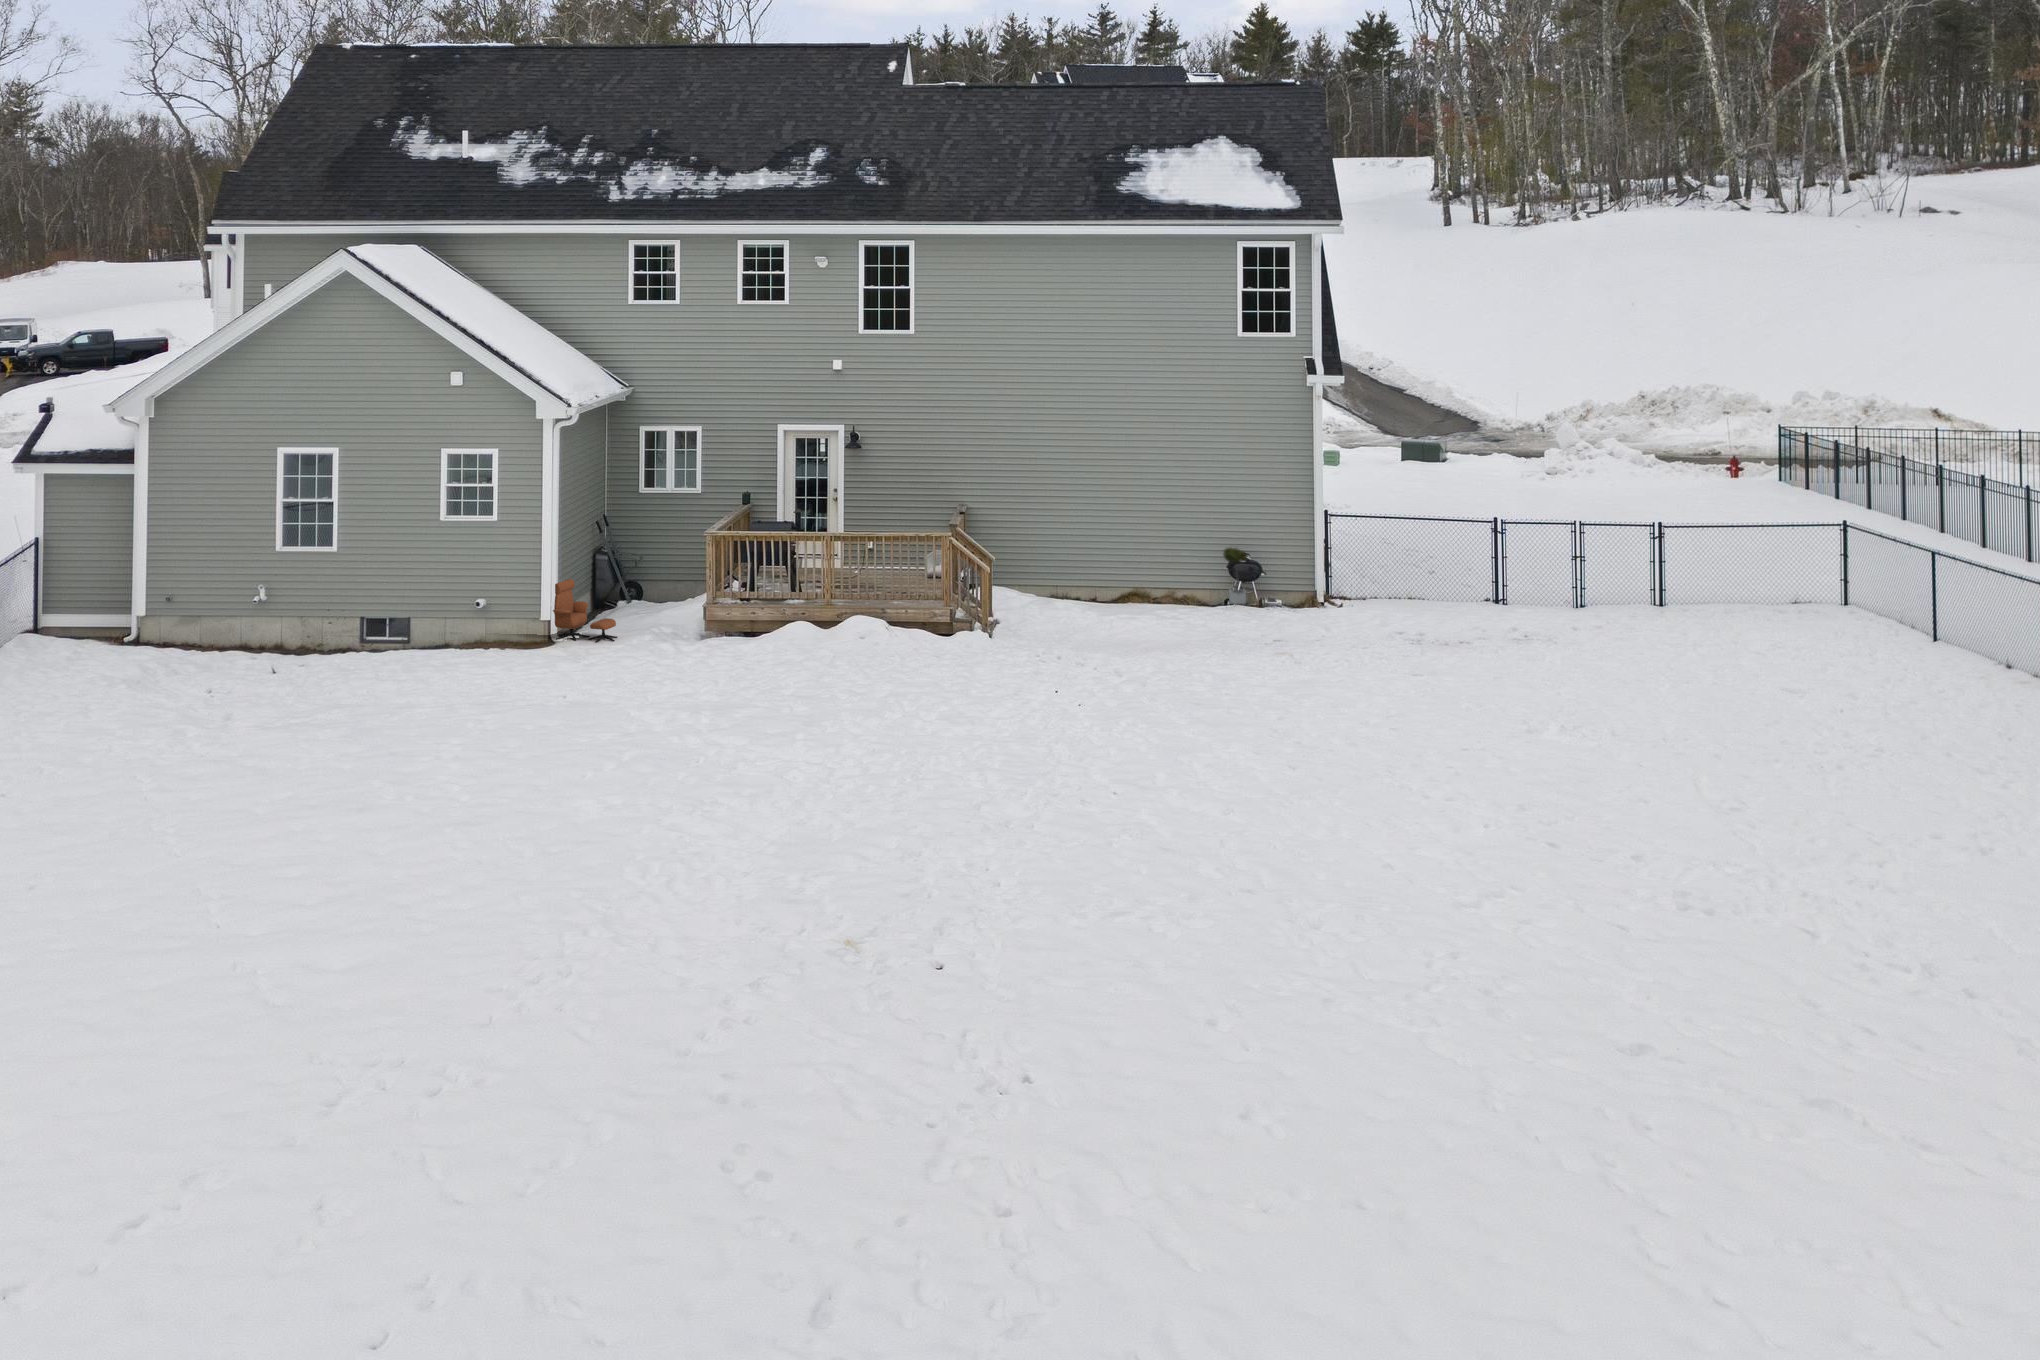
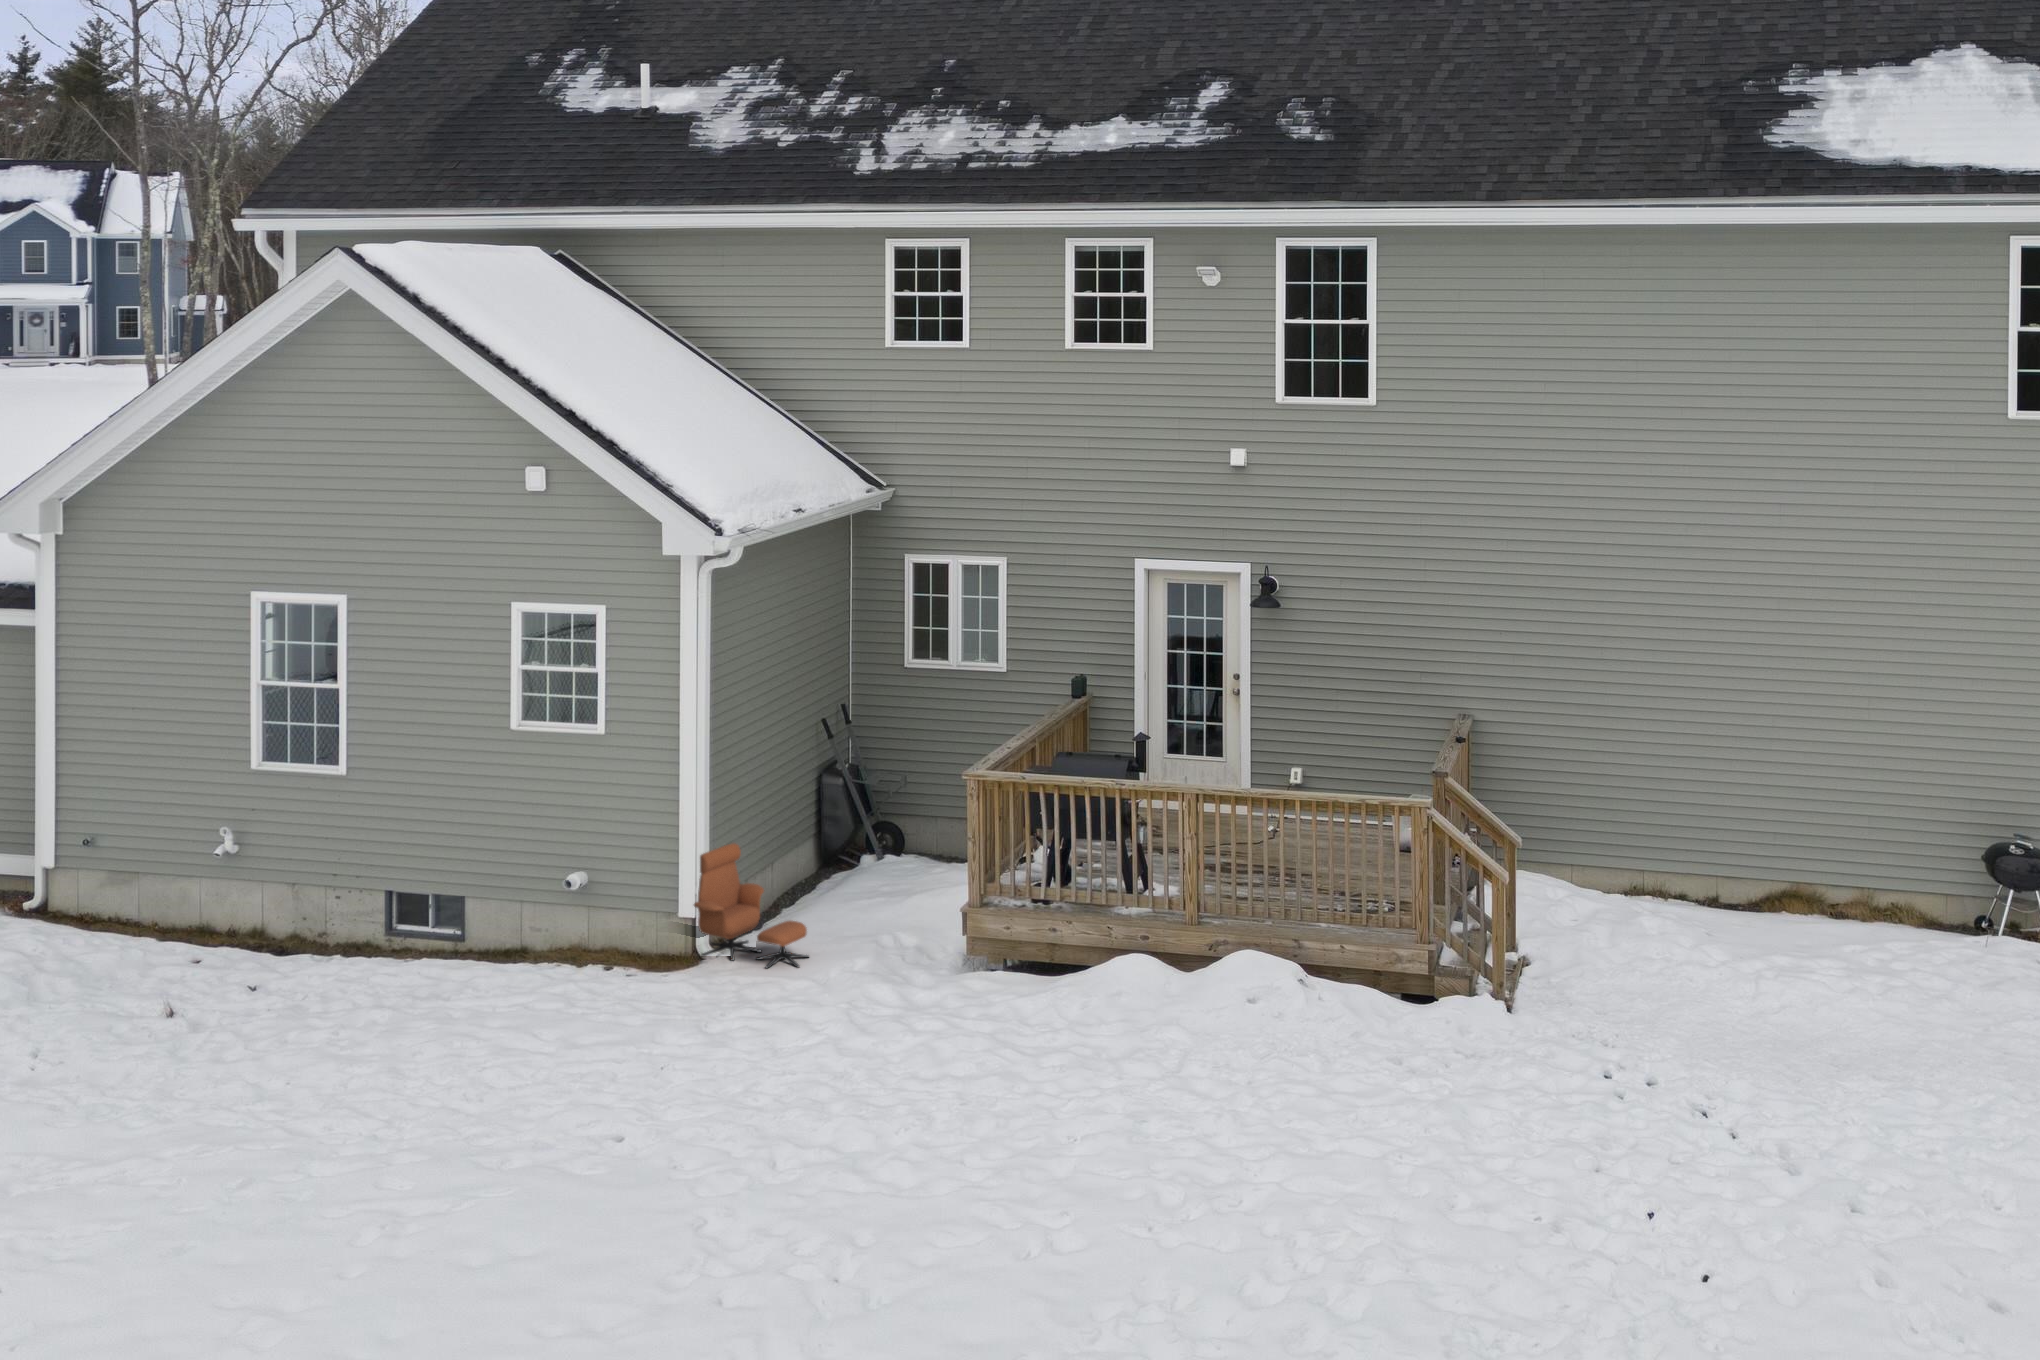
potted tree: present [1223,548,1247,604] -> none [1976,826,2029,940]

